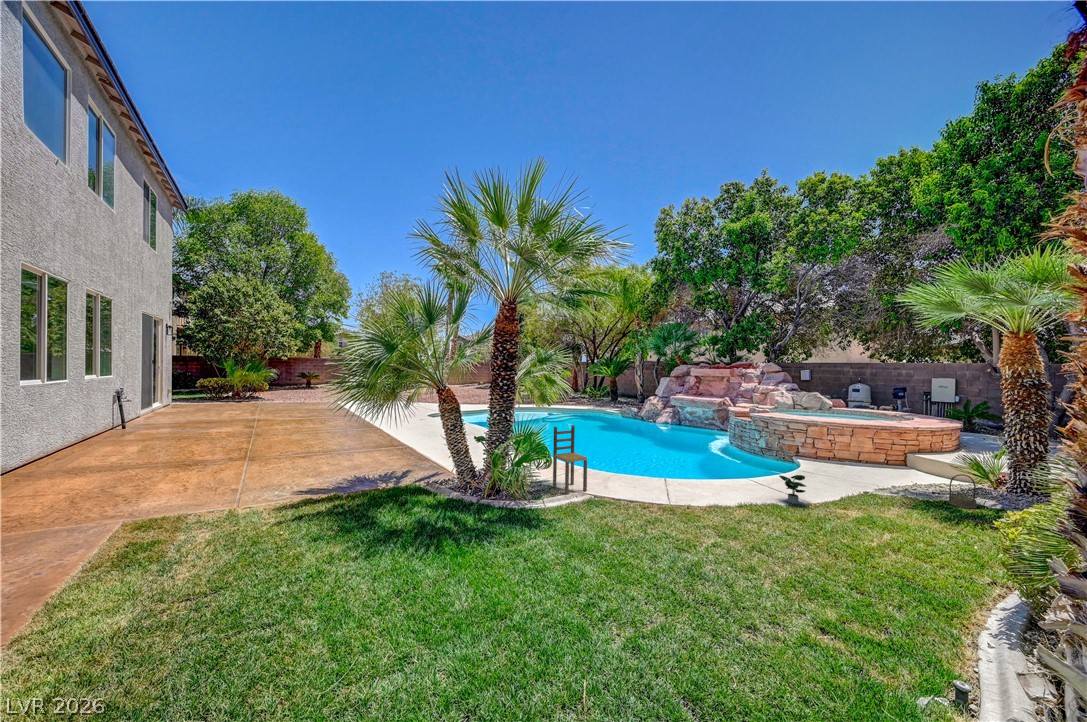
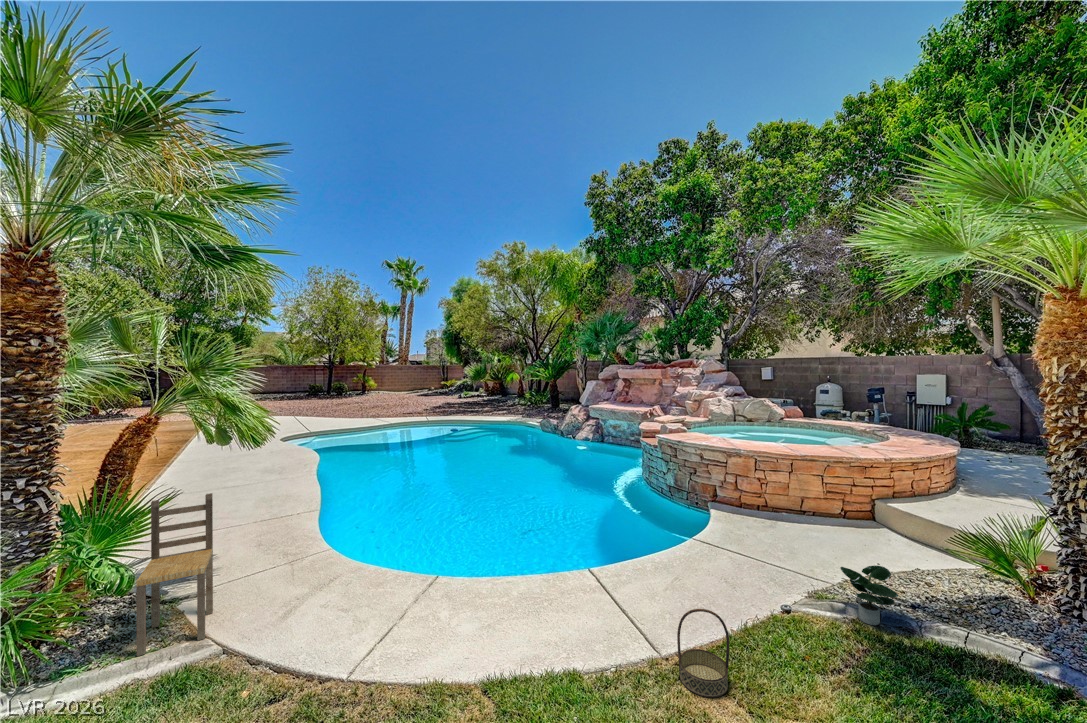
basket: present [949,474,976,509] -> present [677,609,729,697]
potted plant: present [779,475,806,504] -> present [840,566,898,625]

